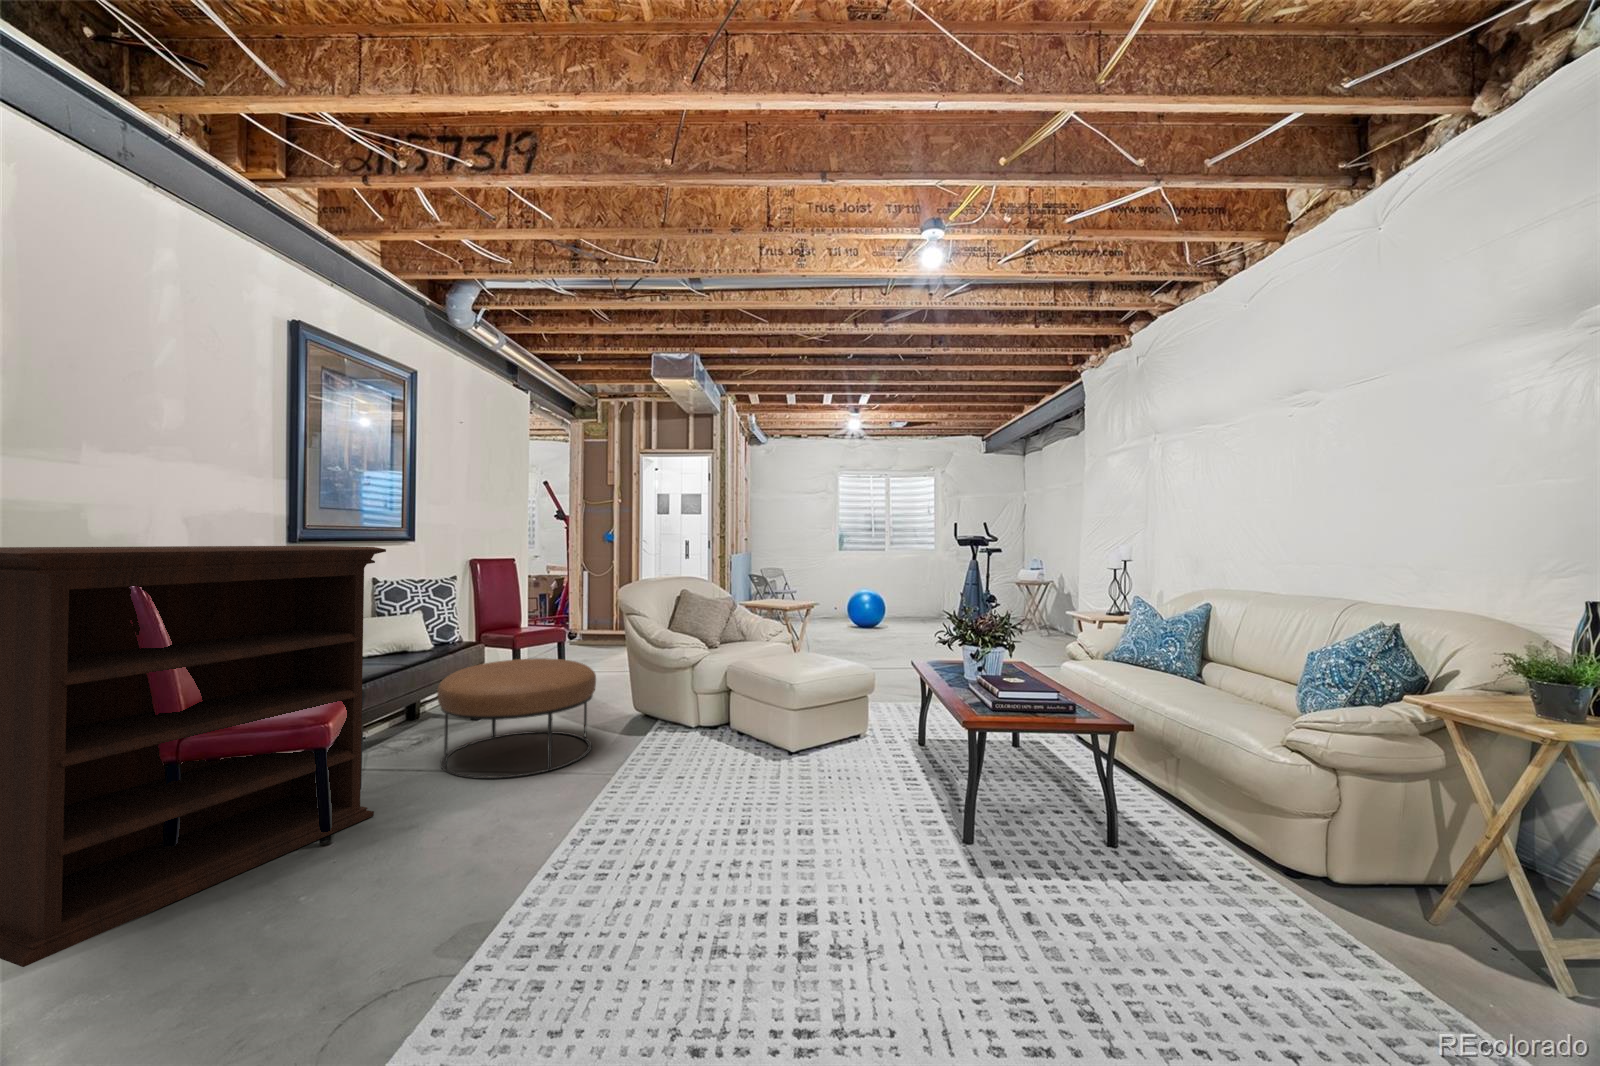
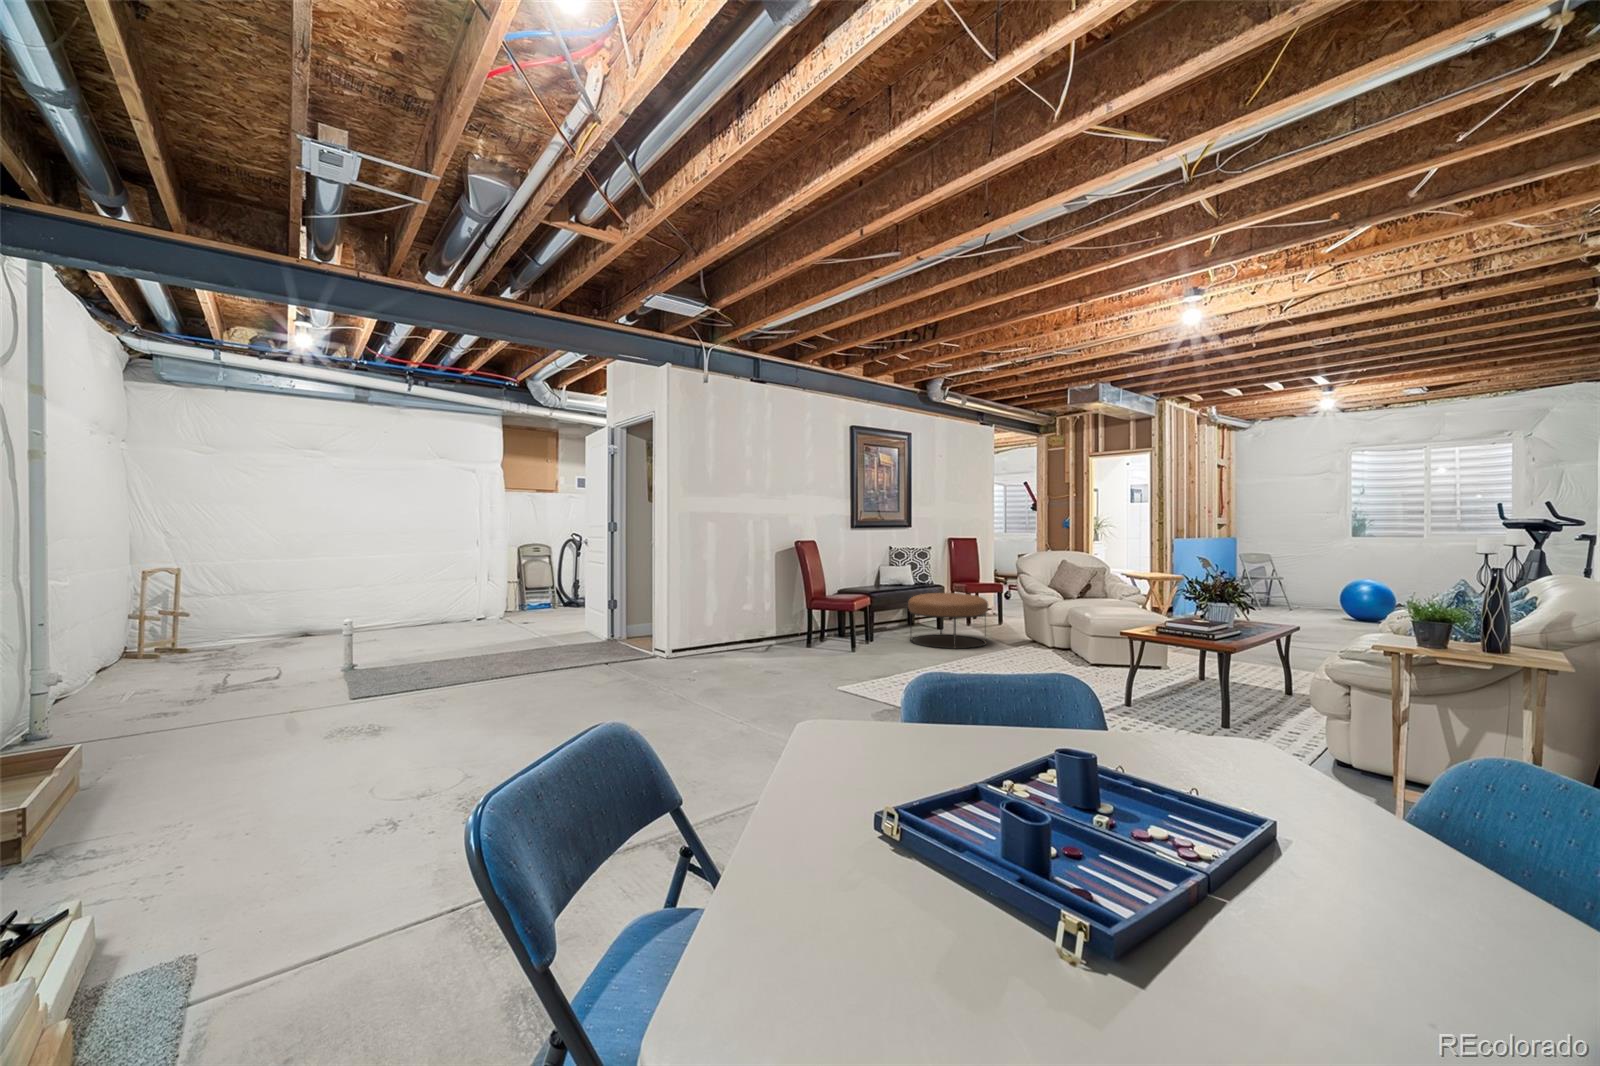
bookshelf: present [0,546,386,967] -> none [758,530,878,656]

